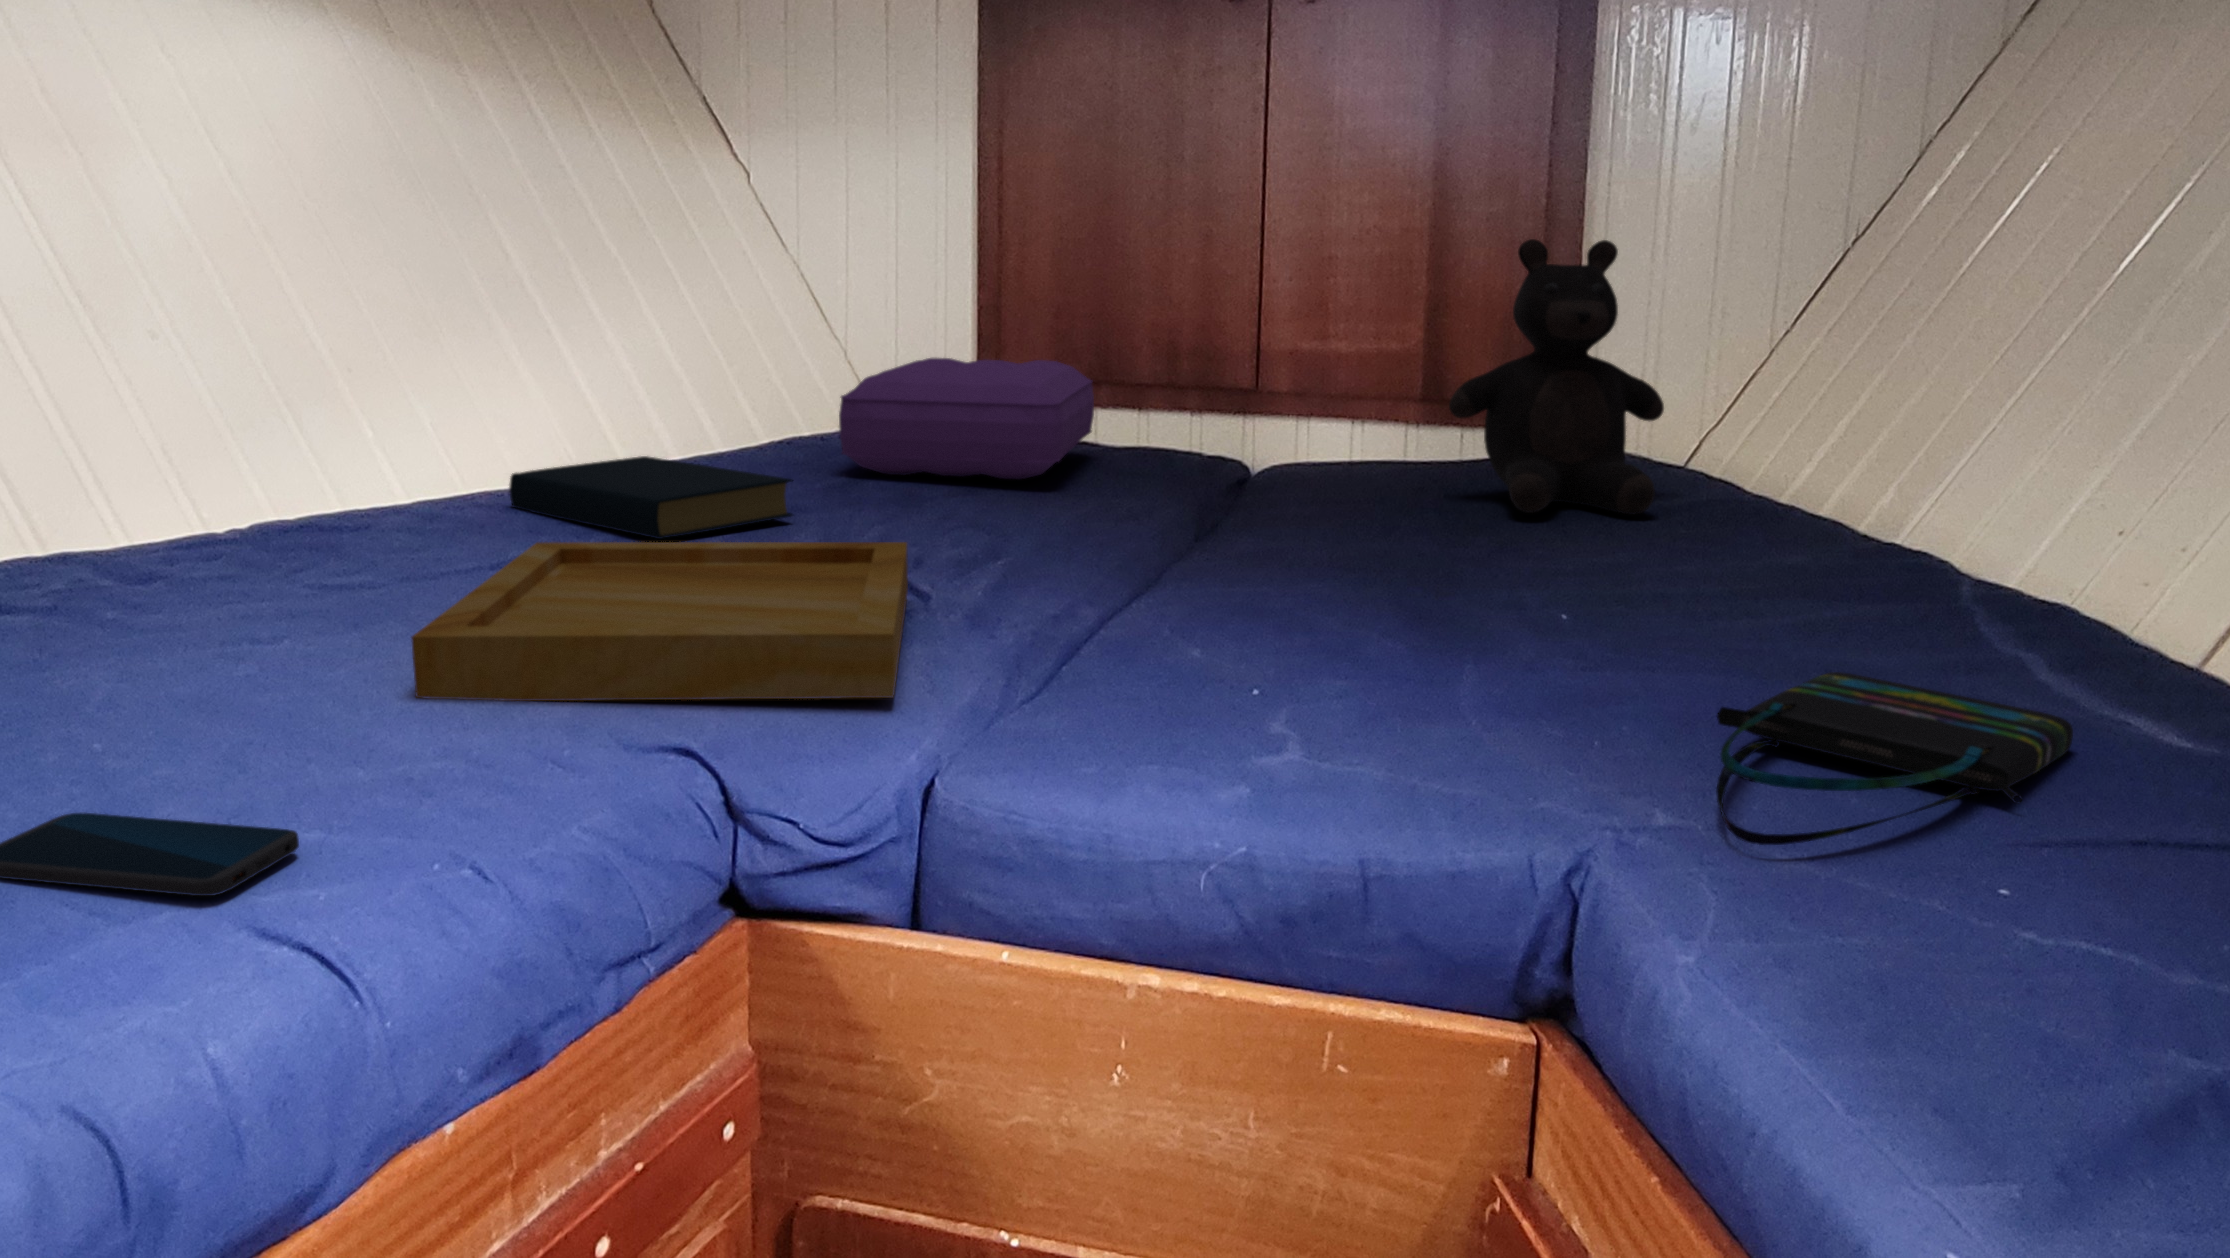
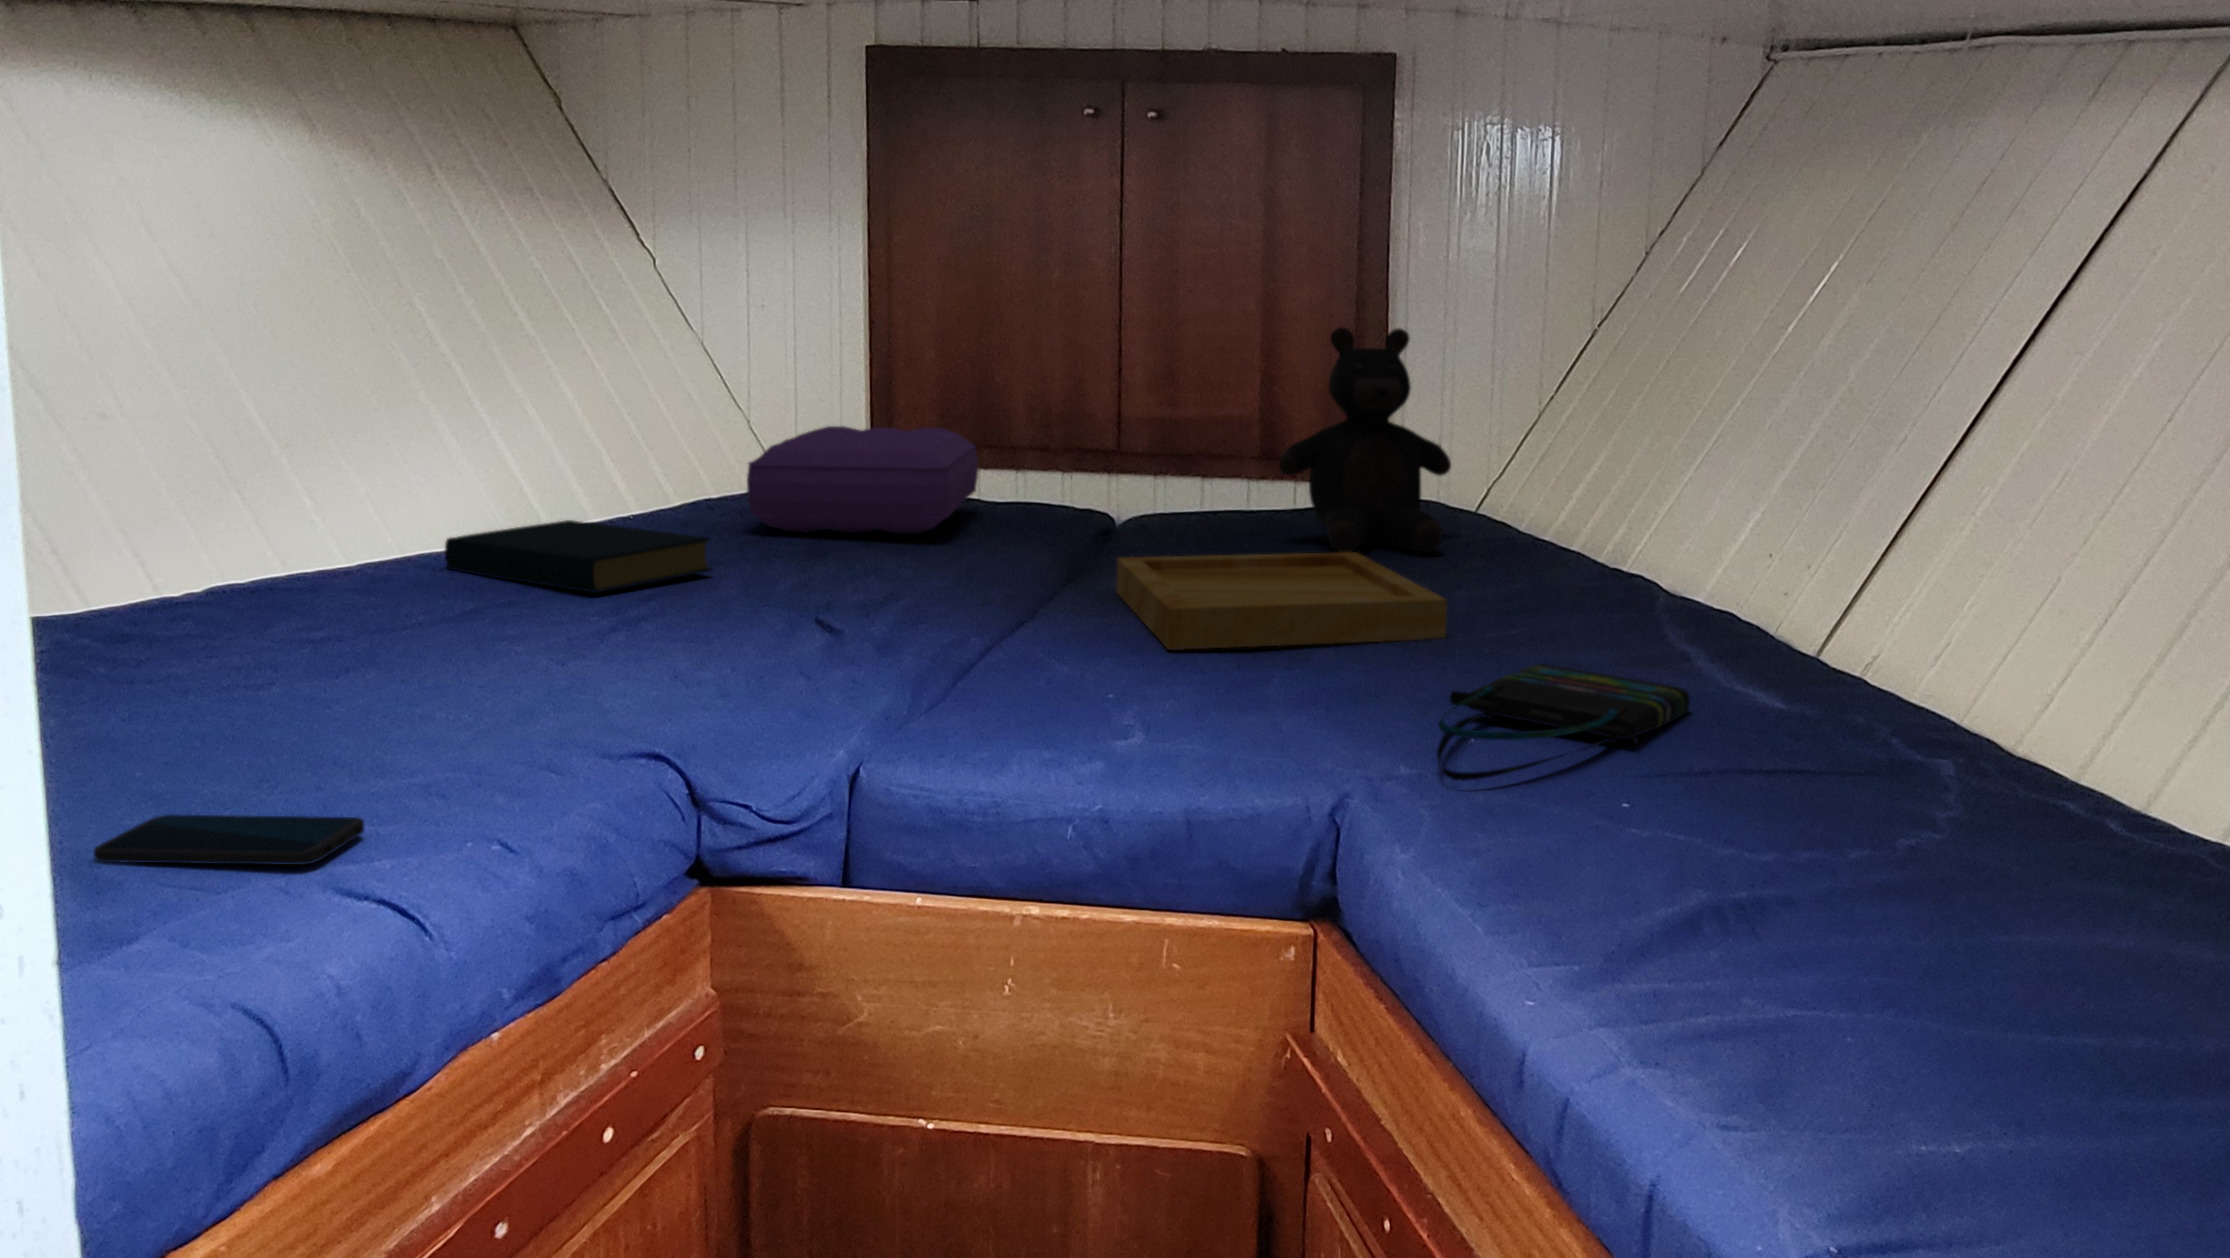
tray: present [411,542,908,701] -> present [1116,552,1447,650]

